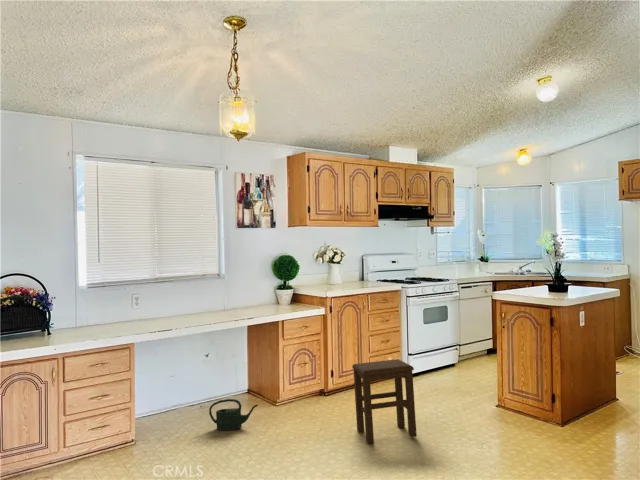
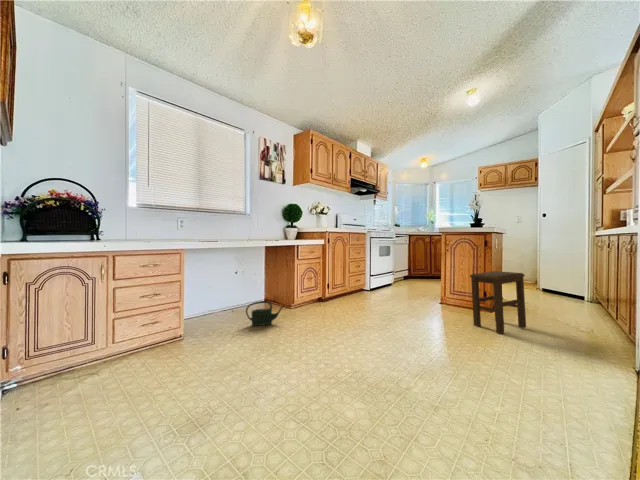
stool: present [352,359,417,444] -> present [470,271,526,334]

